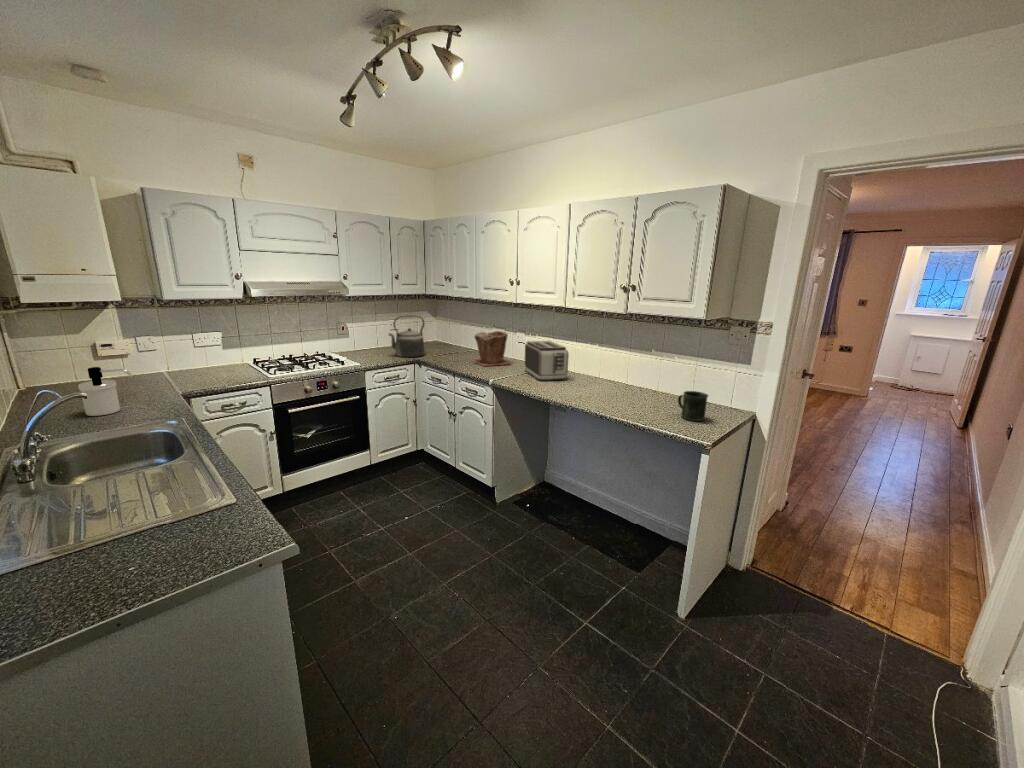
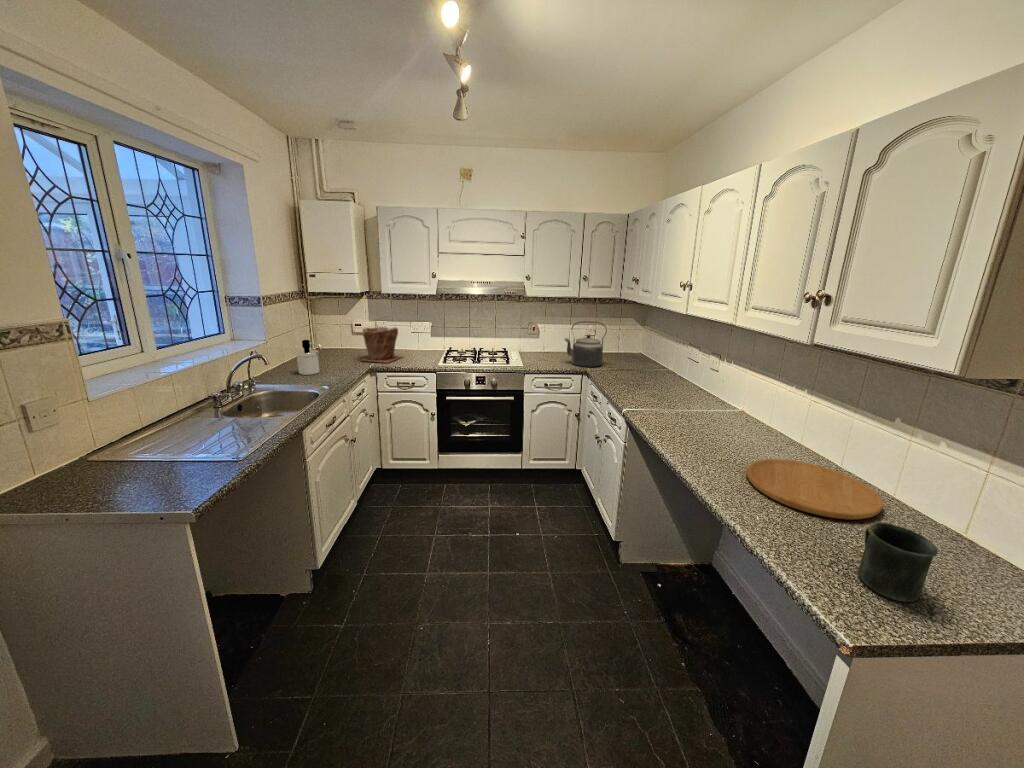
plant pot: present [473,331,510,366] -> present [362,327,402,363]
toaster: present [525,341,569,381] -> none [683,368,737,432]
cutting board: none [600,384,664,404] -> present [746,459,883,520]

